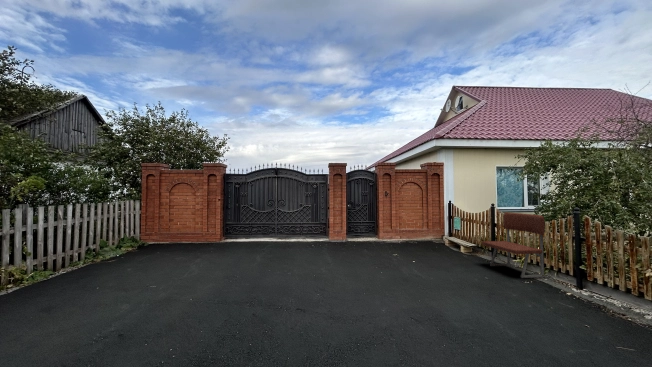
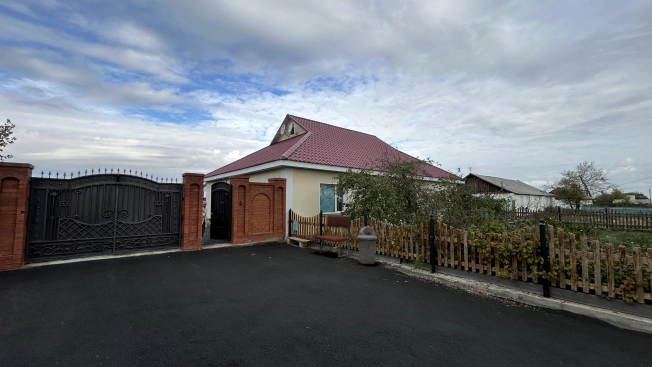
trash can: none [558,235,604,302] -> present [357,227,378,264]

